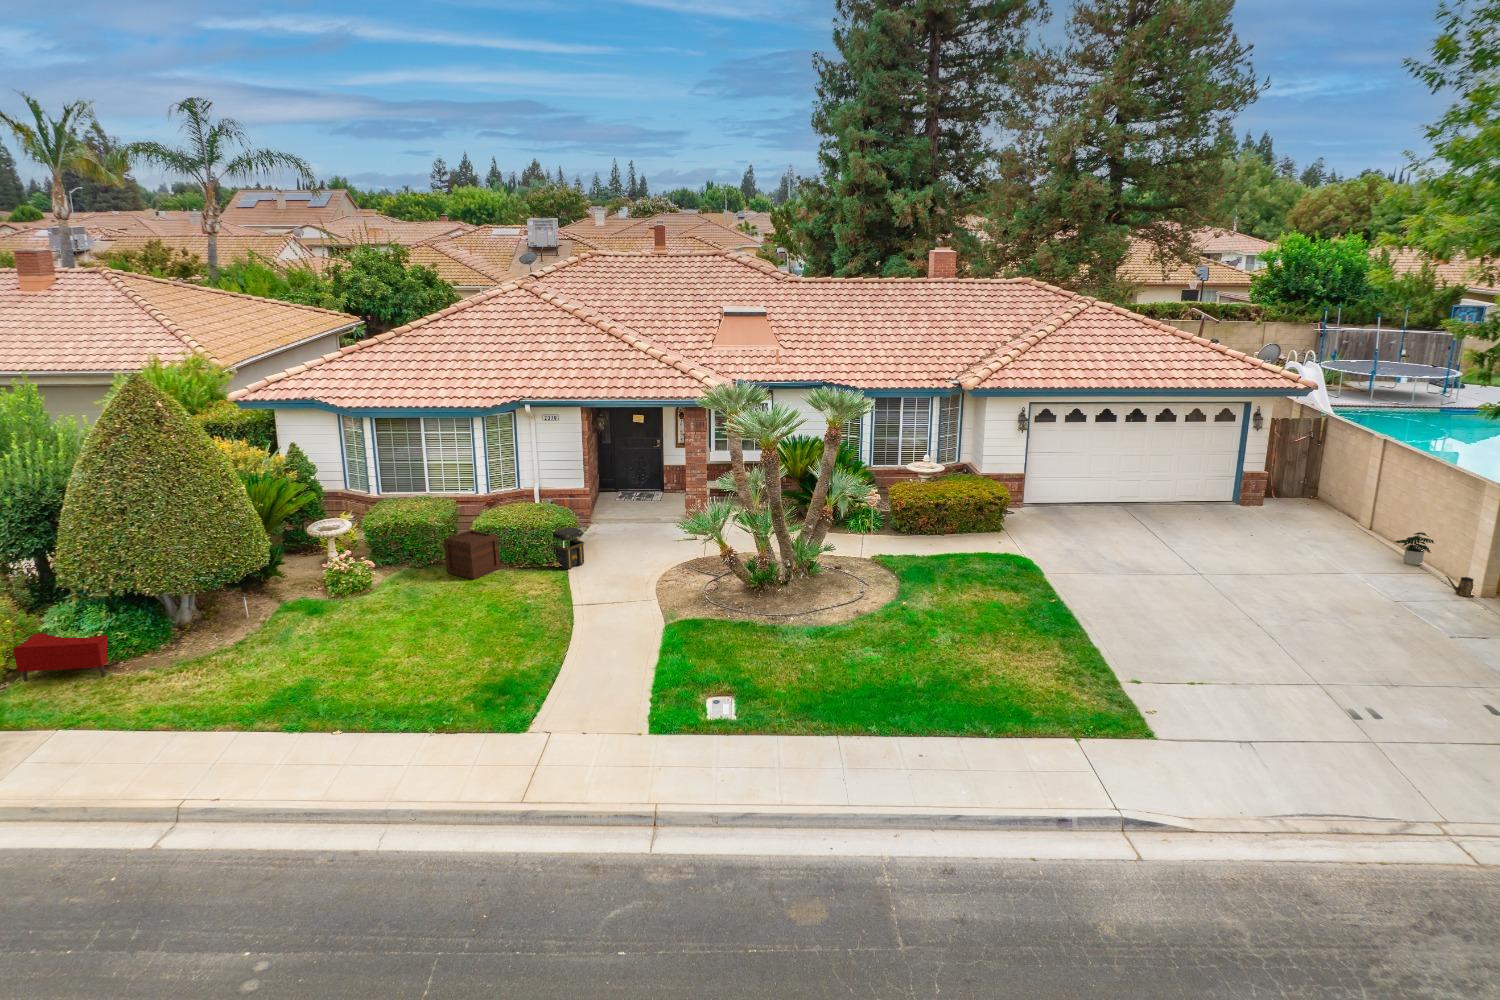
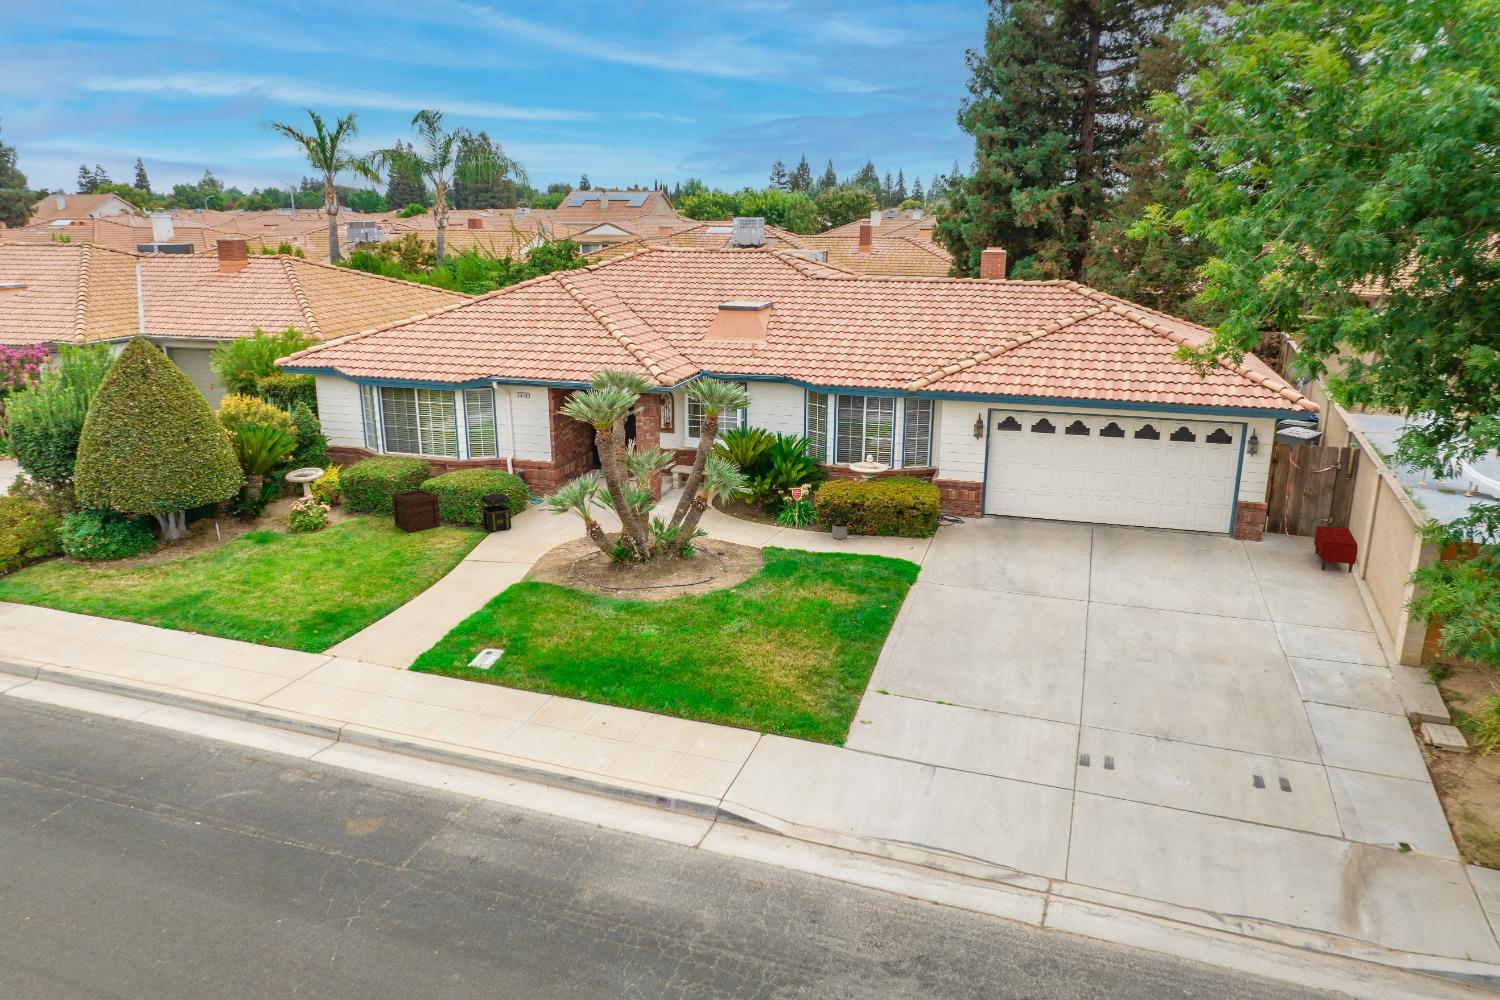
potted plant: present [1395,532,1434,566] -> present [824,508,857,539]
watering can: present [1445,576,1474,597] -> none [1344,627,1387,654]
bench: present [13,633,119,682] -> present [1314,526,1358,573]

